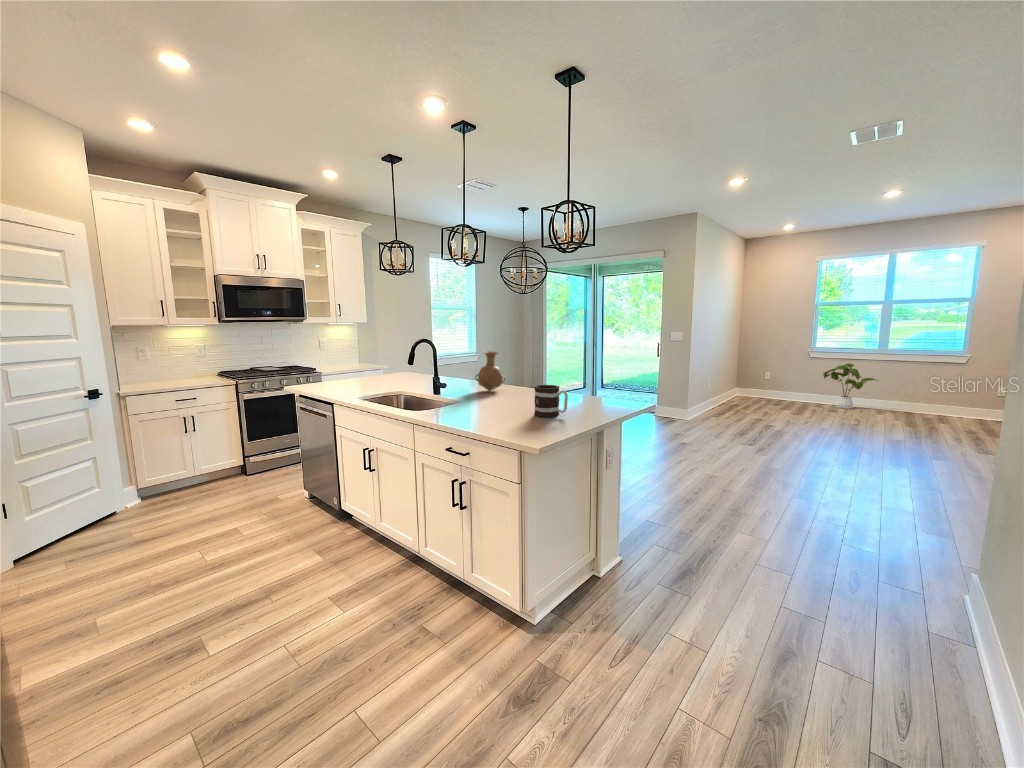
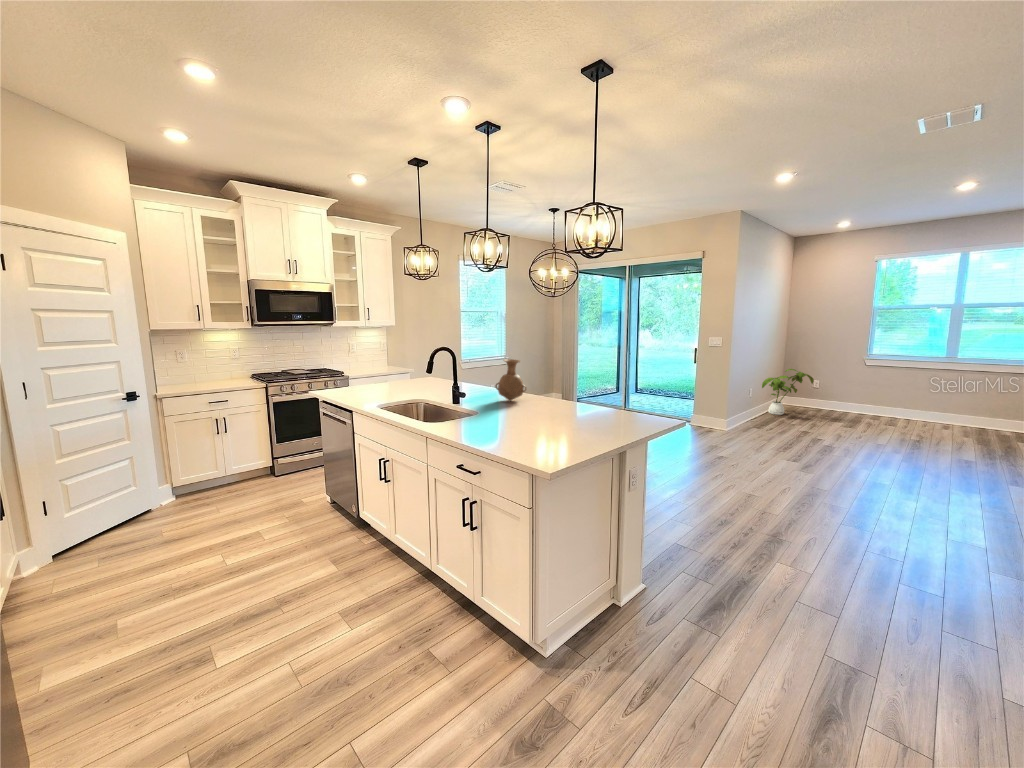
house plant: present [823,363,877,409] -> present [762,369,814,415]
mug: present [534,385,568,417] -> none [552,399,589,435]

